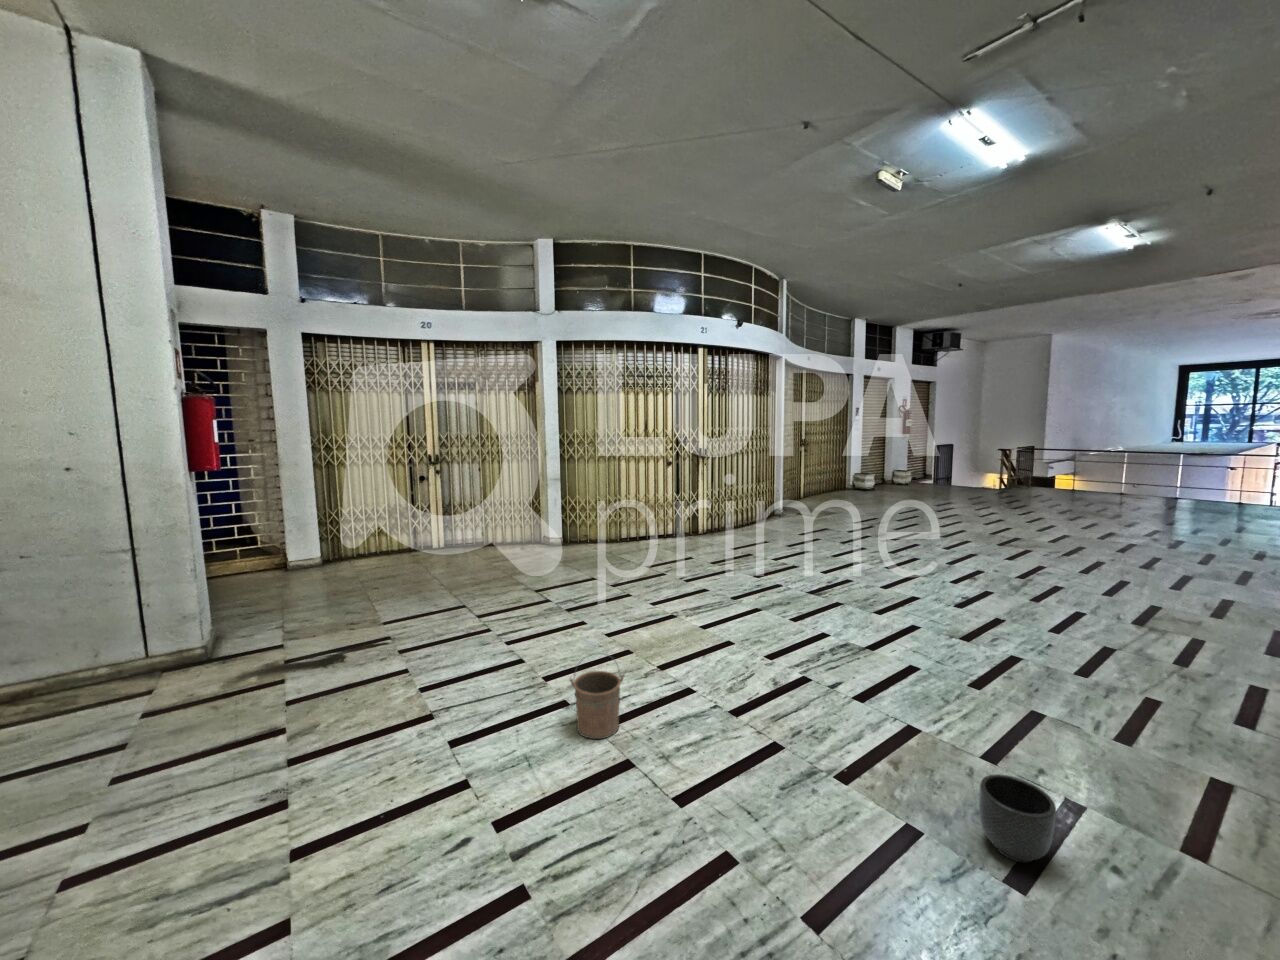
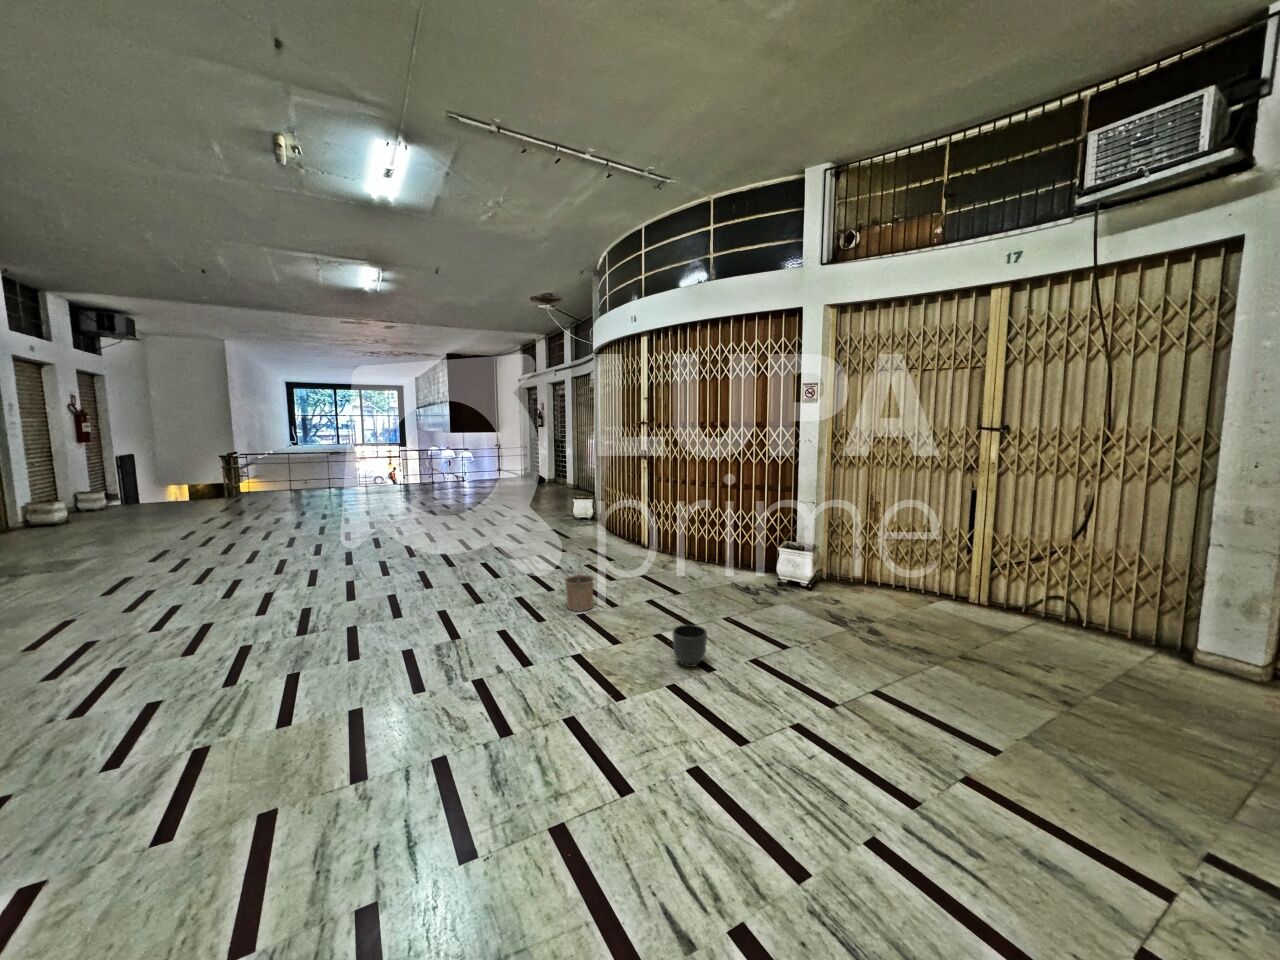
bucket: present [570,655,625,739] -> present [565,563,594,612]

